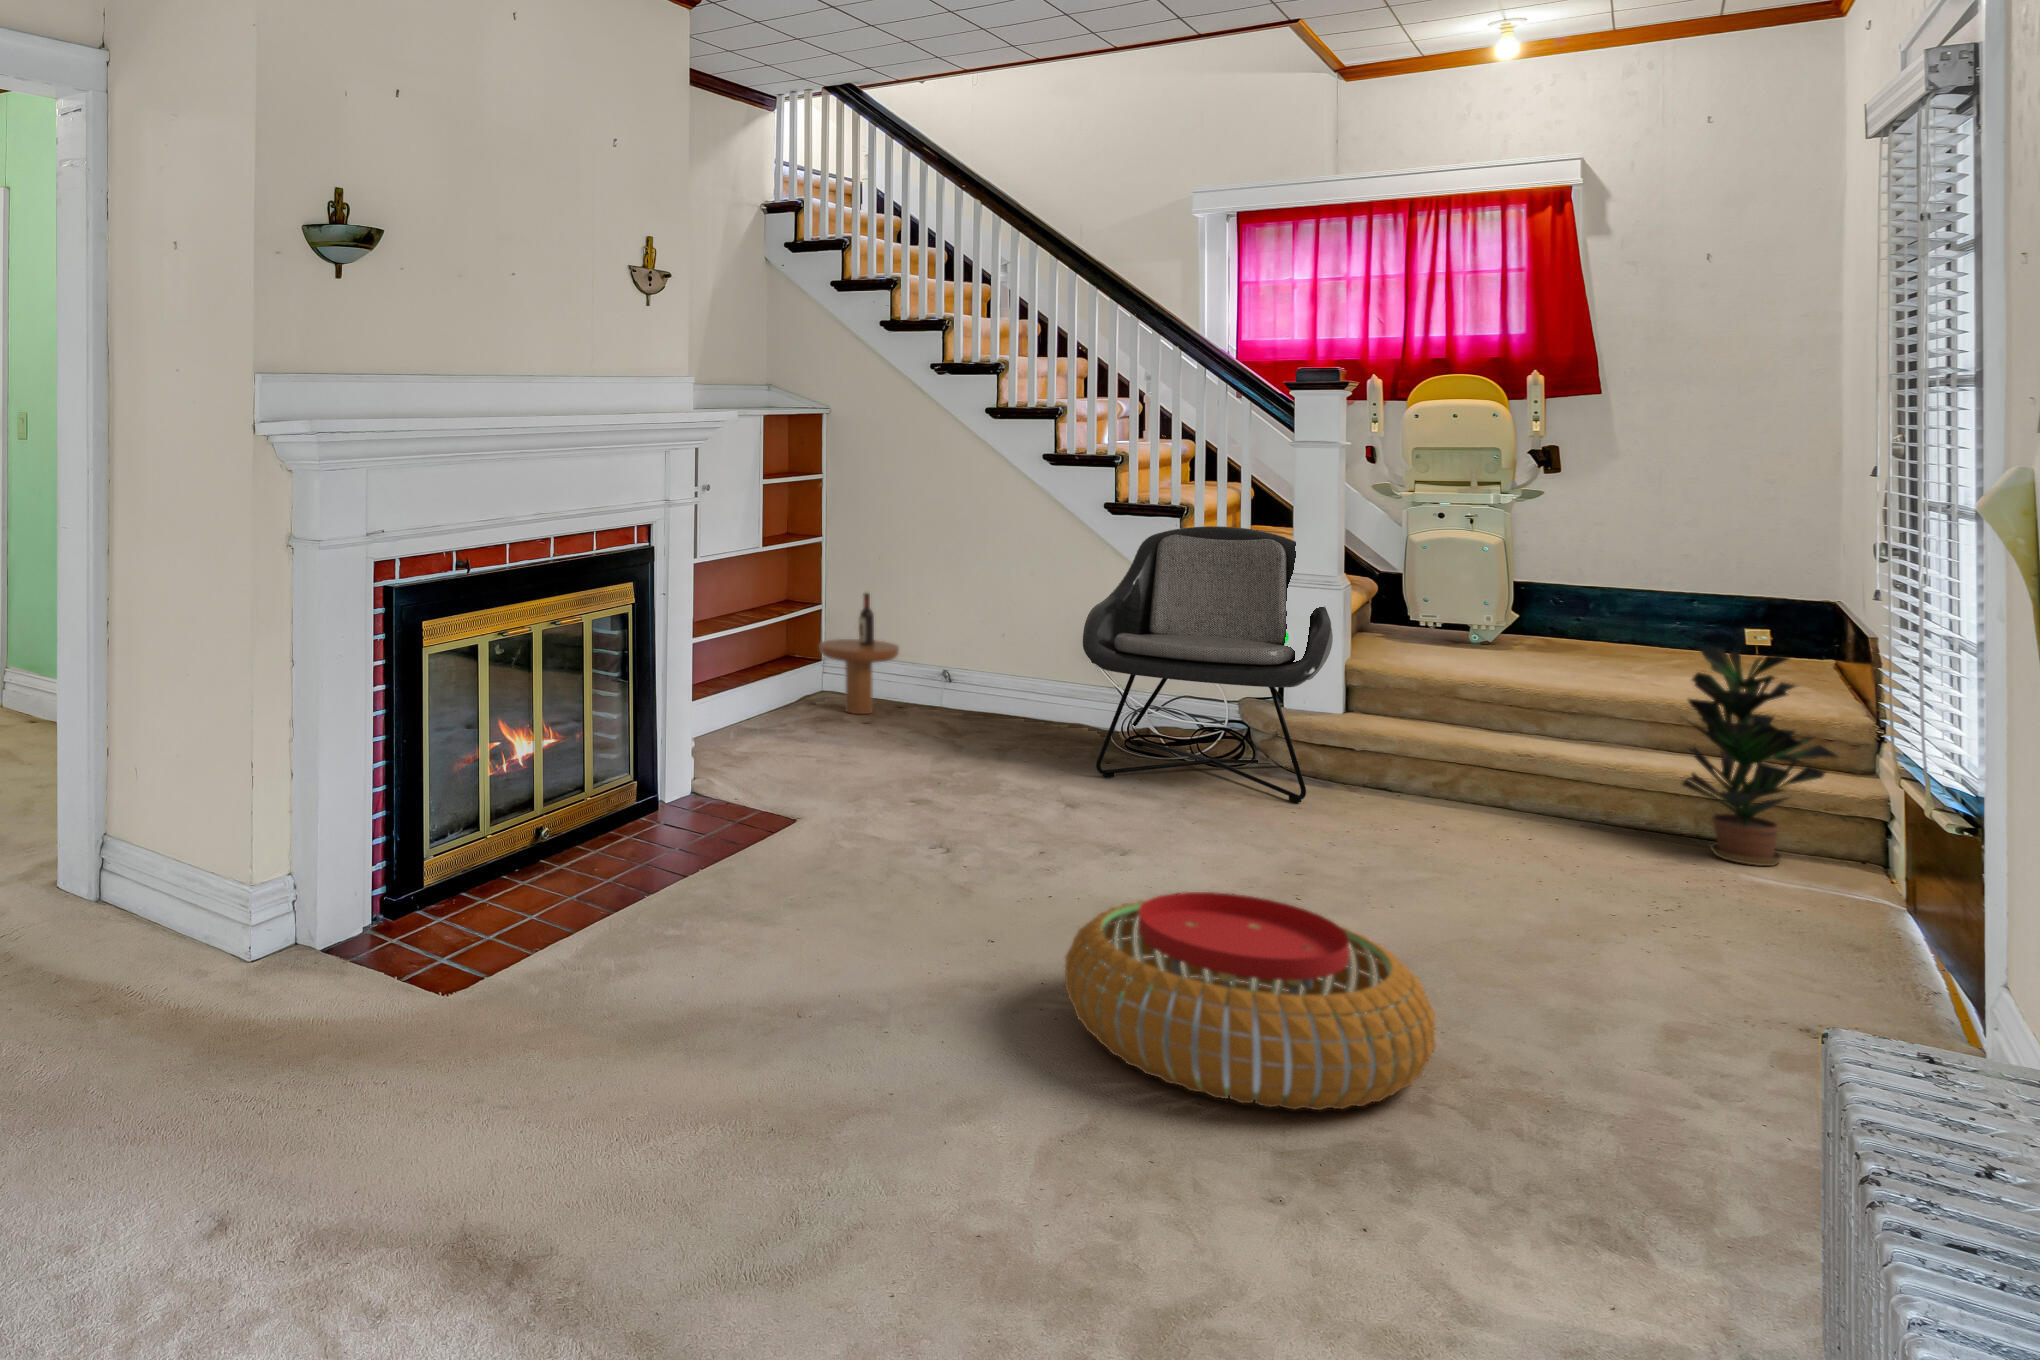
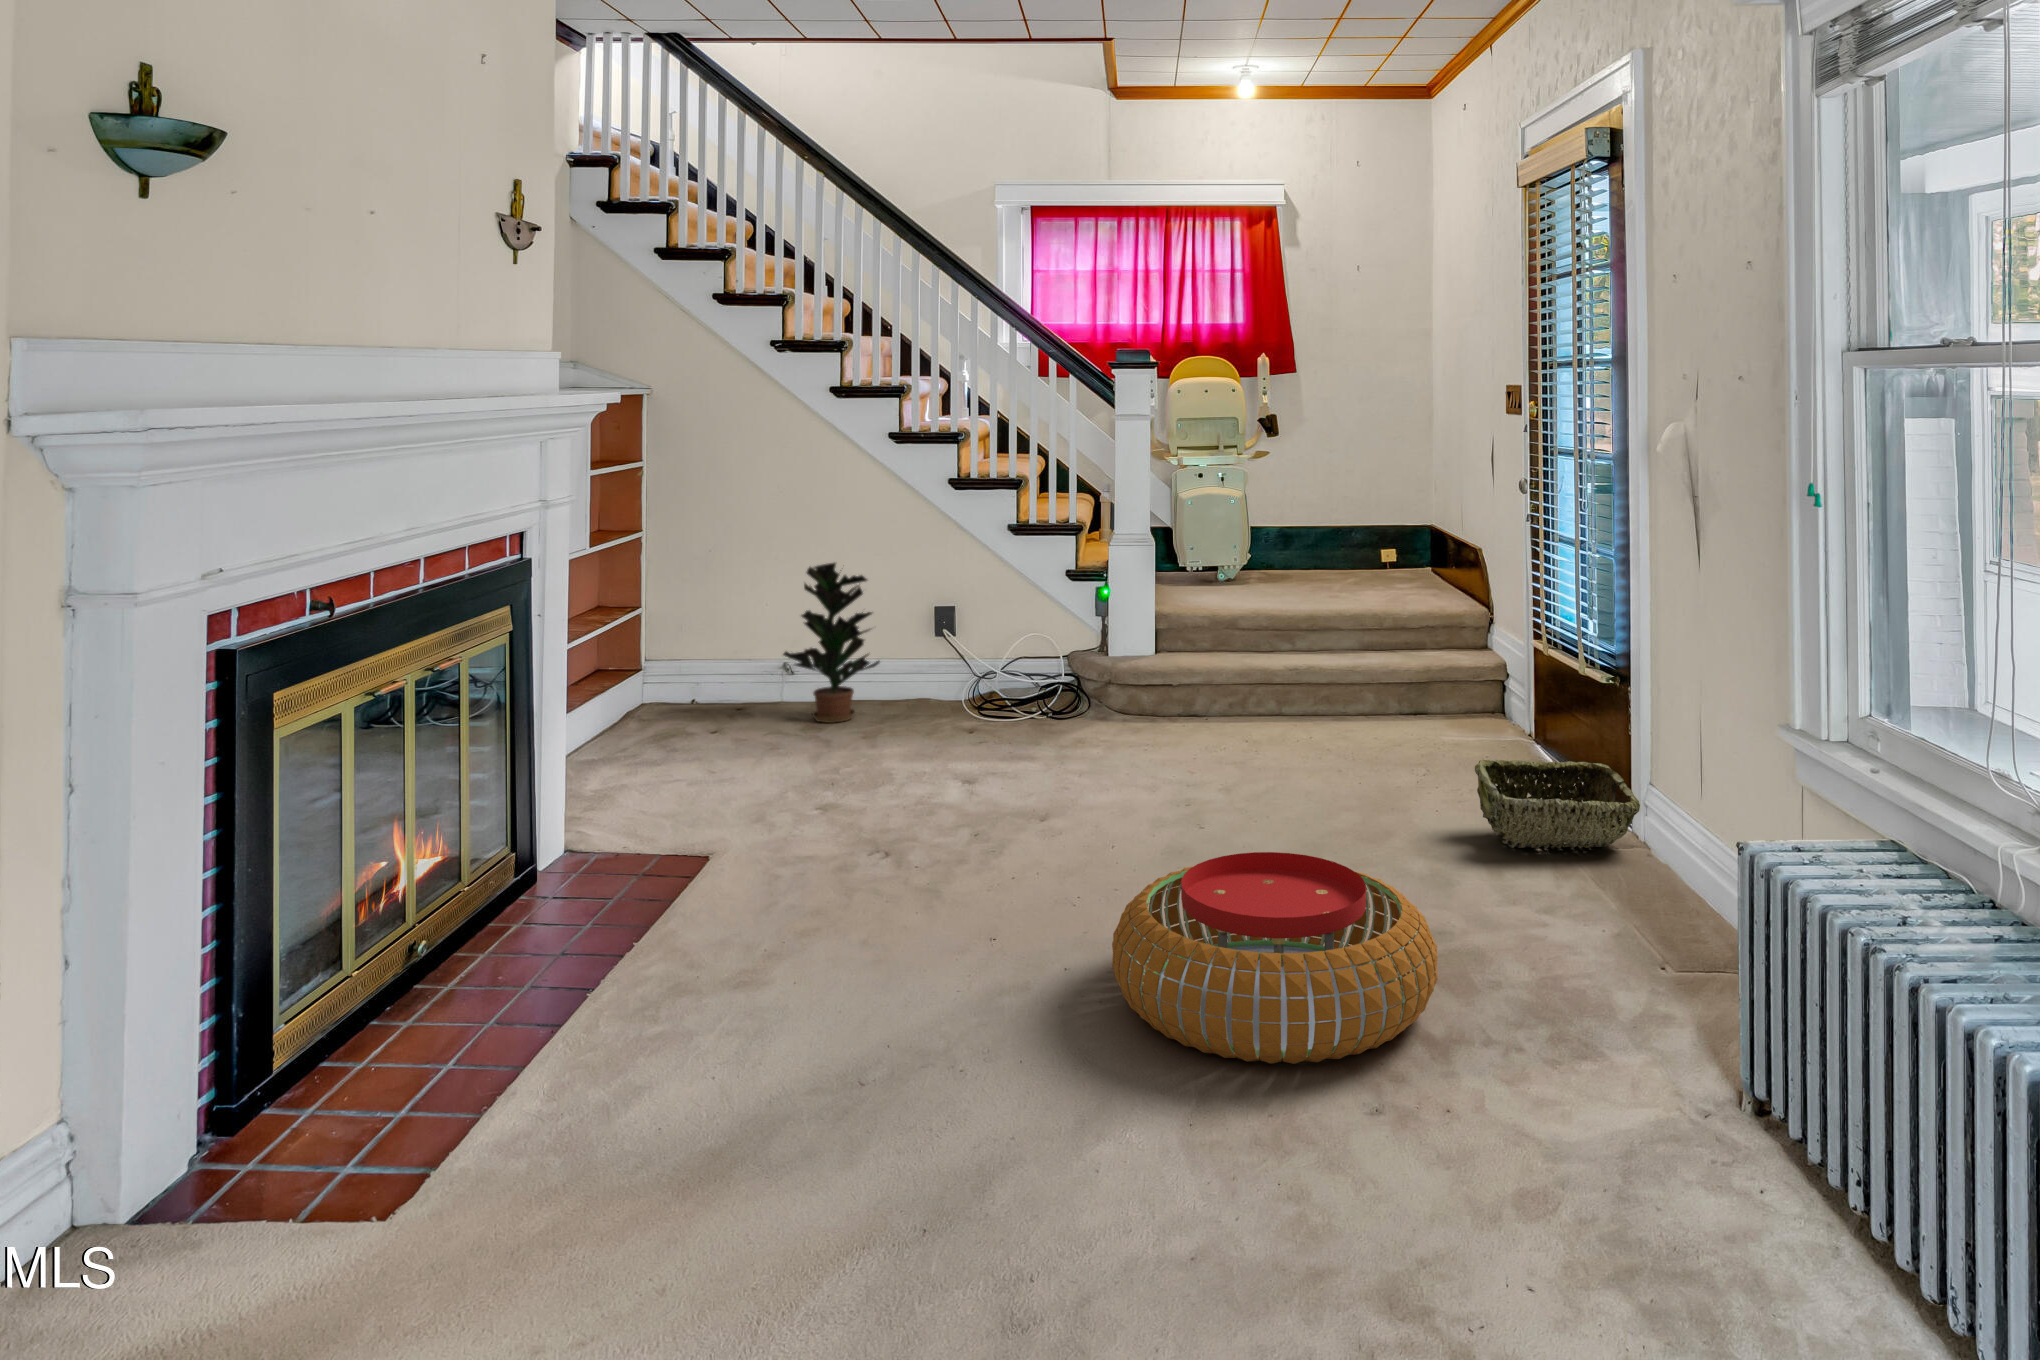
lounge chair: present [1083,526,1333,803] -> none [956,495,1169,749]
side table: present [819,593,899,714] -> none [652,587,742,720]
potted plant: present [1682,647,1838,866] -> present [783,563,880,723]
woven basket: none [1654,873,1900,1011] -> present [1475,760,1640,849]

